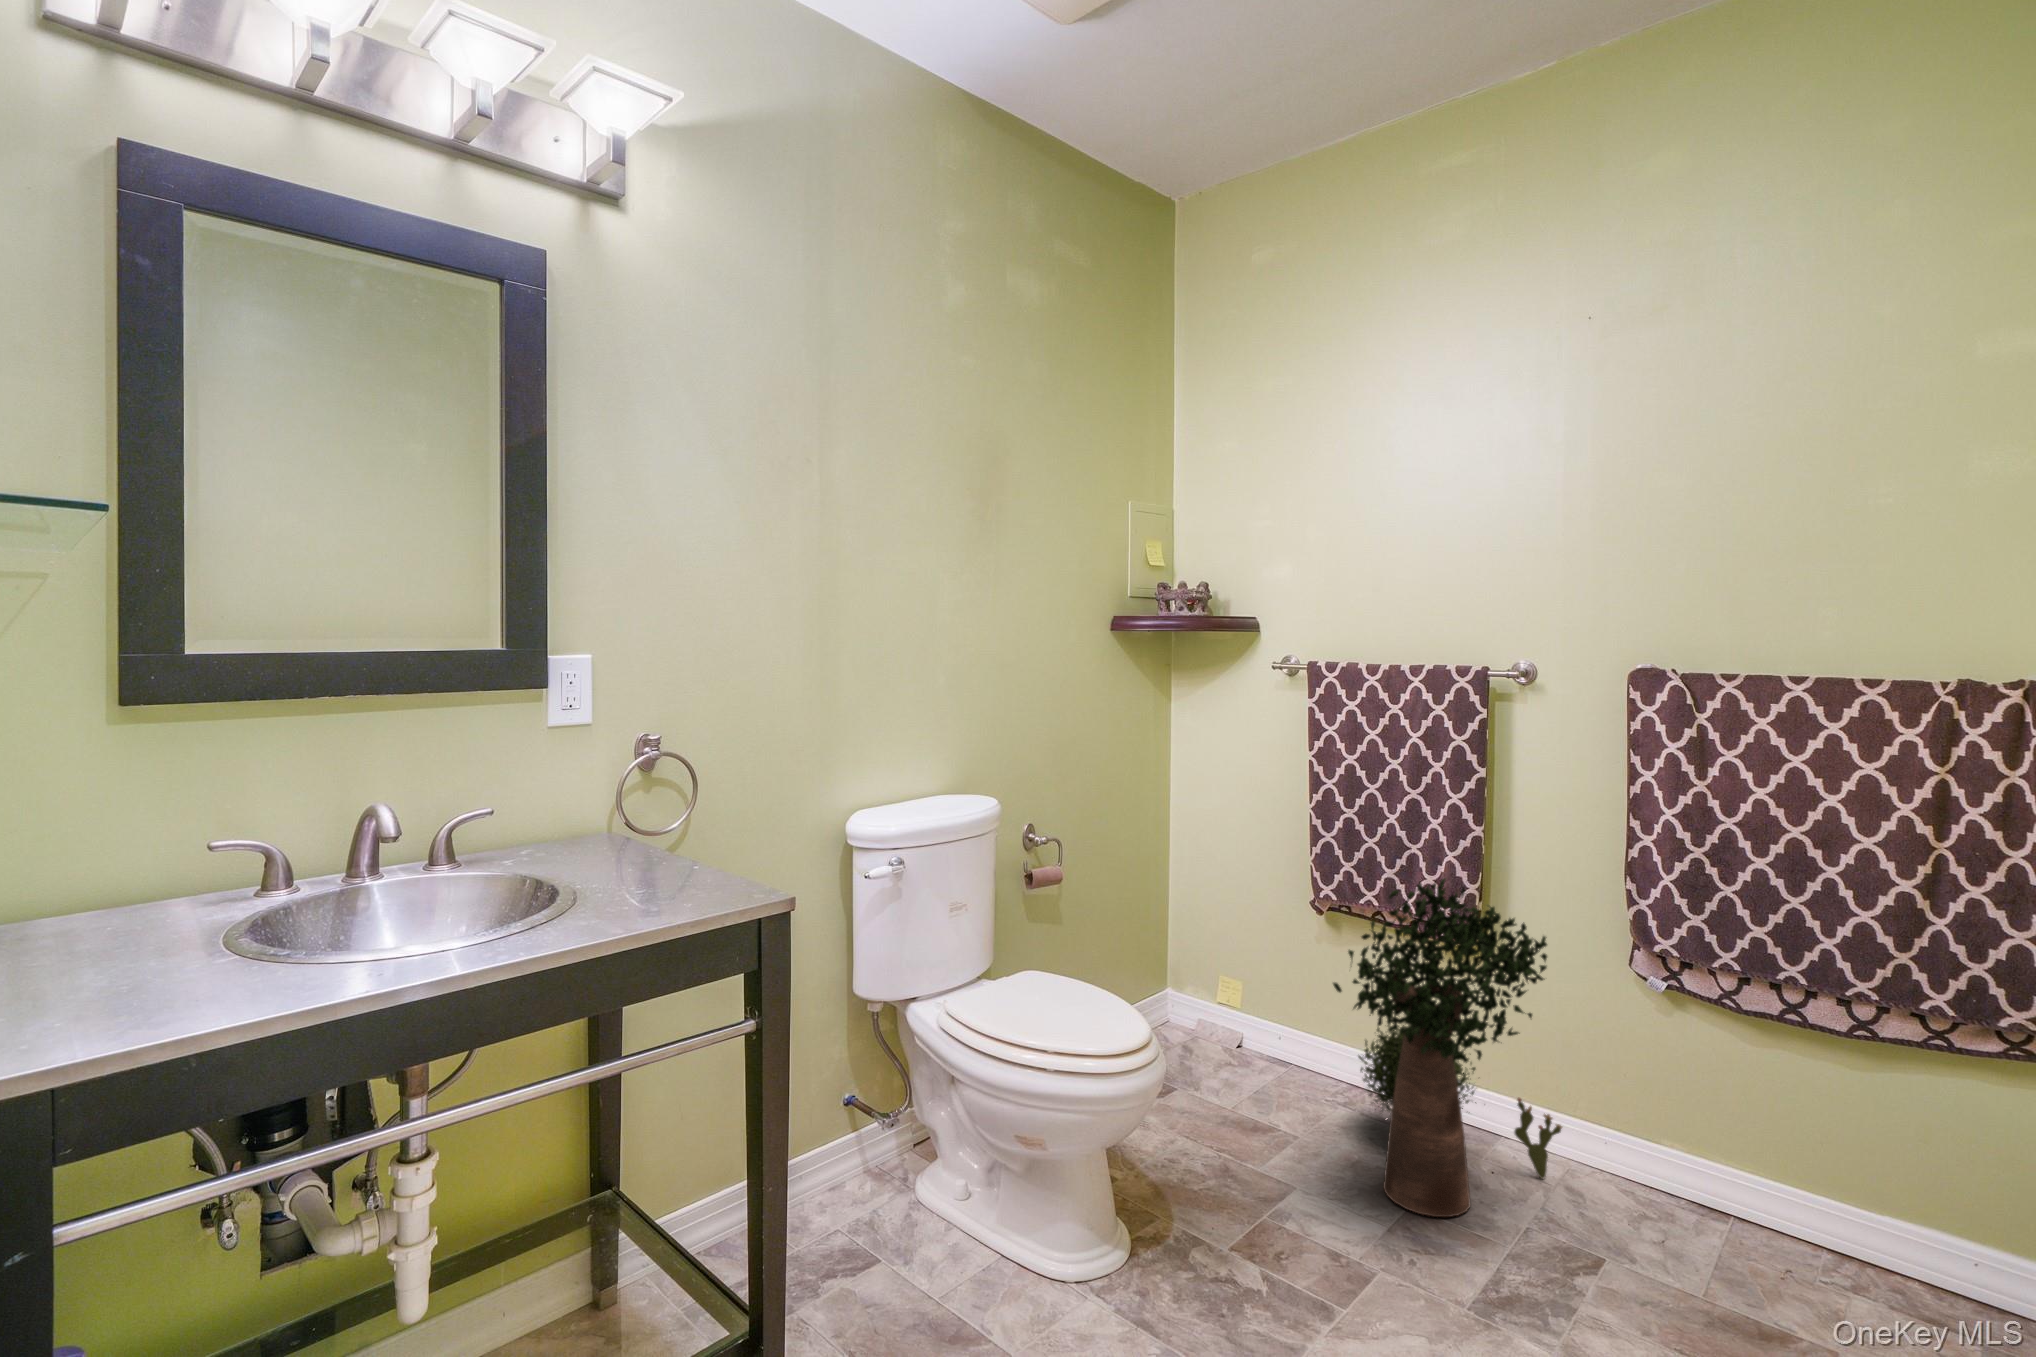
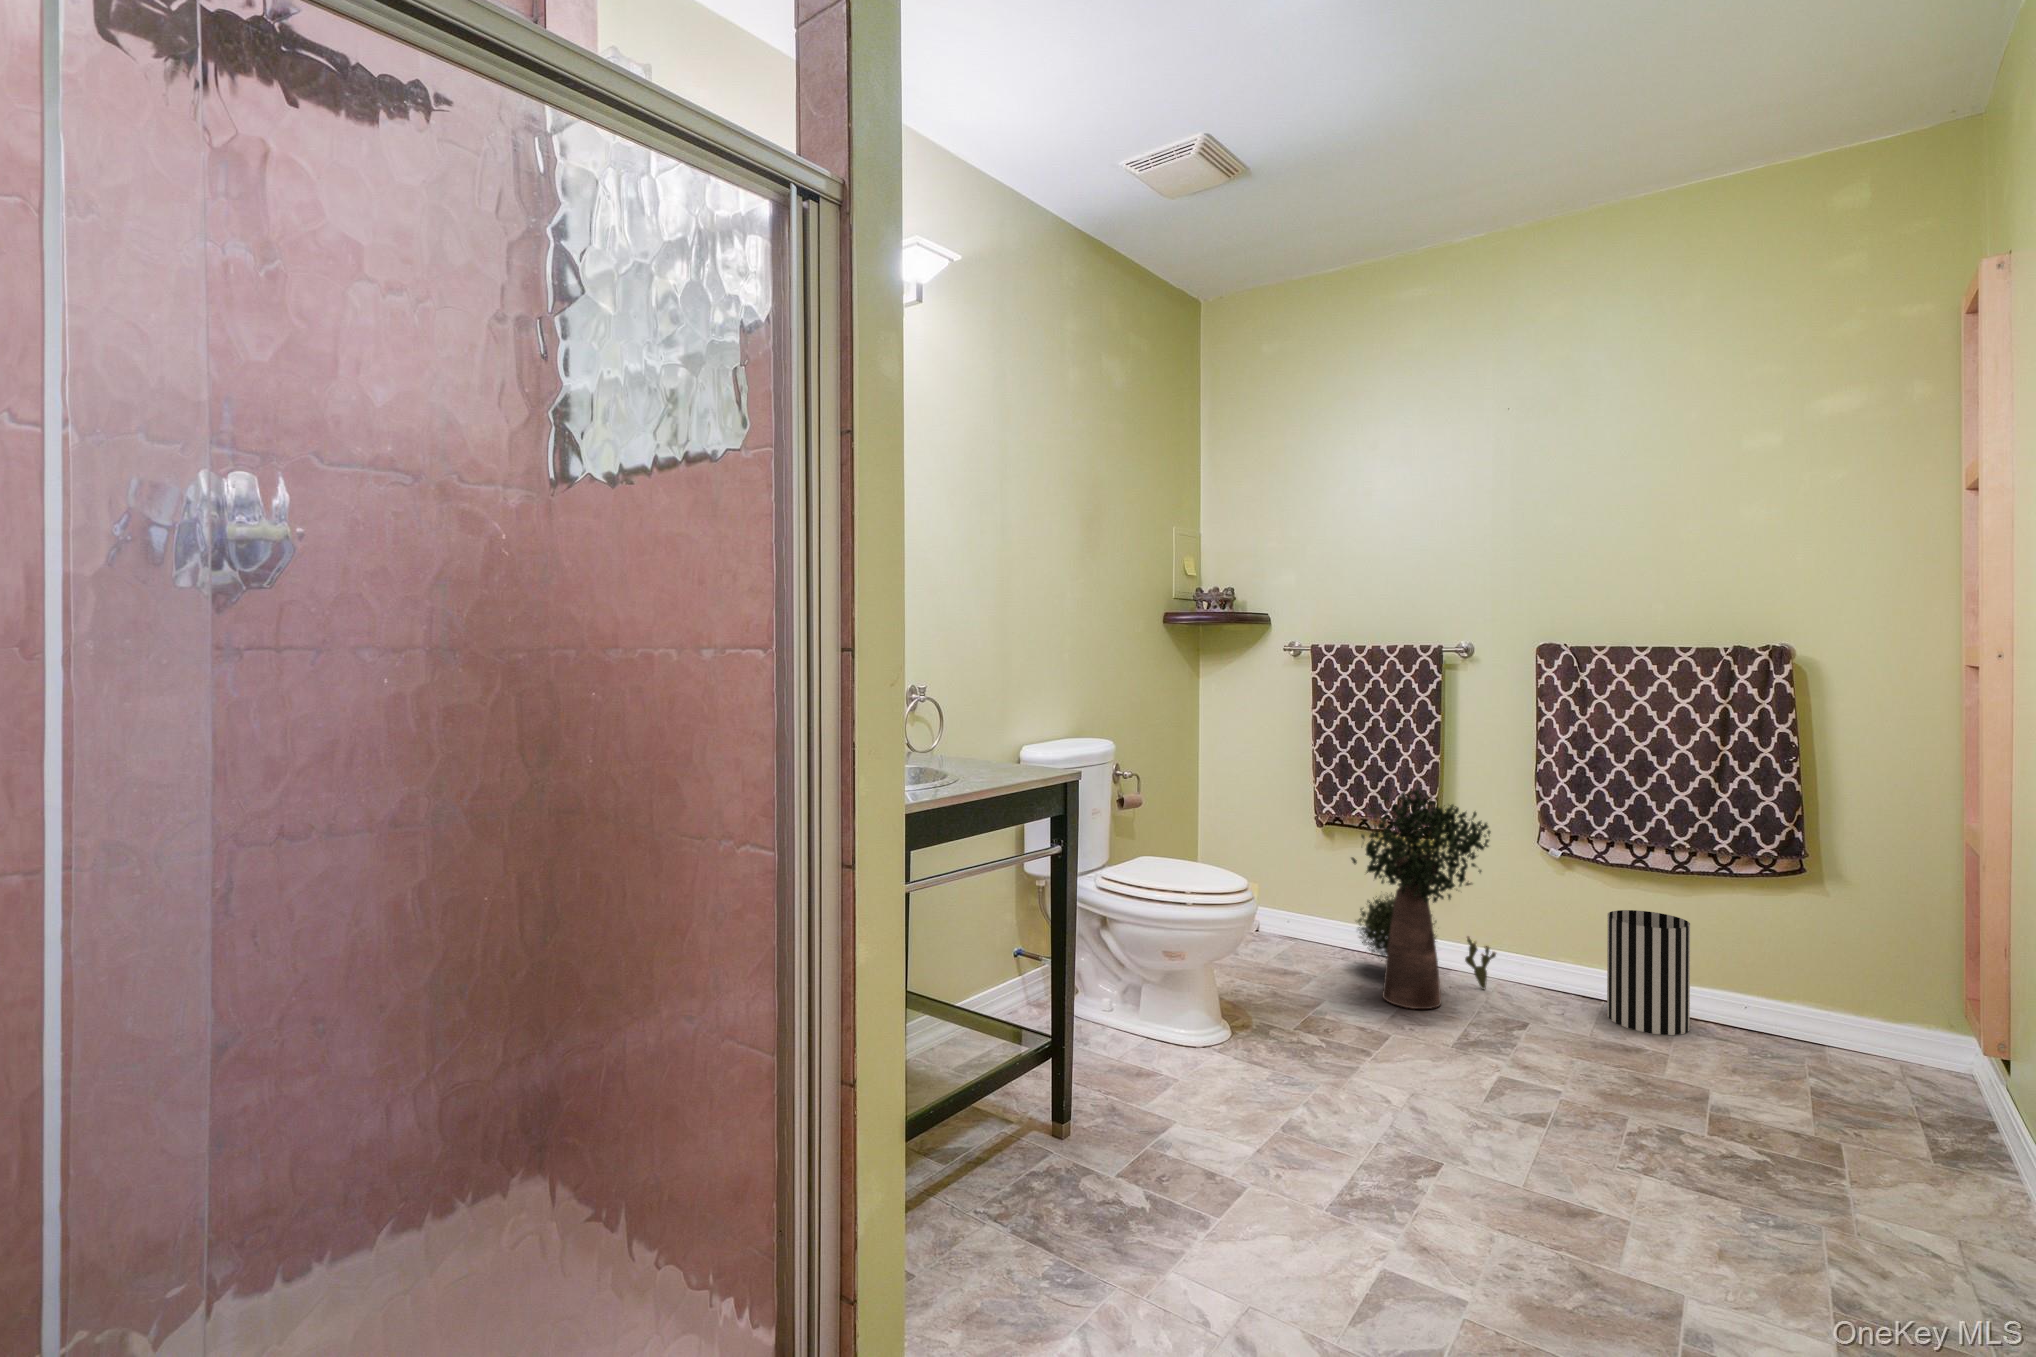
wastebasket: none [1734,1085,1877,1306] -> present [1607,910,1690,1035]

